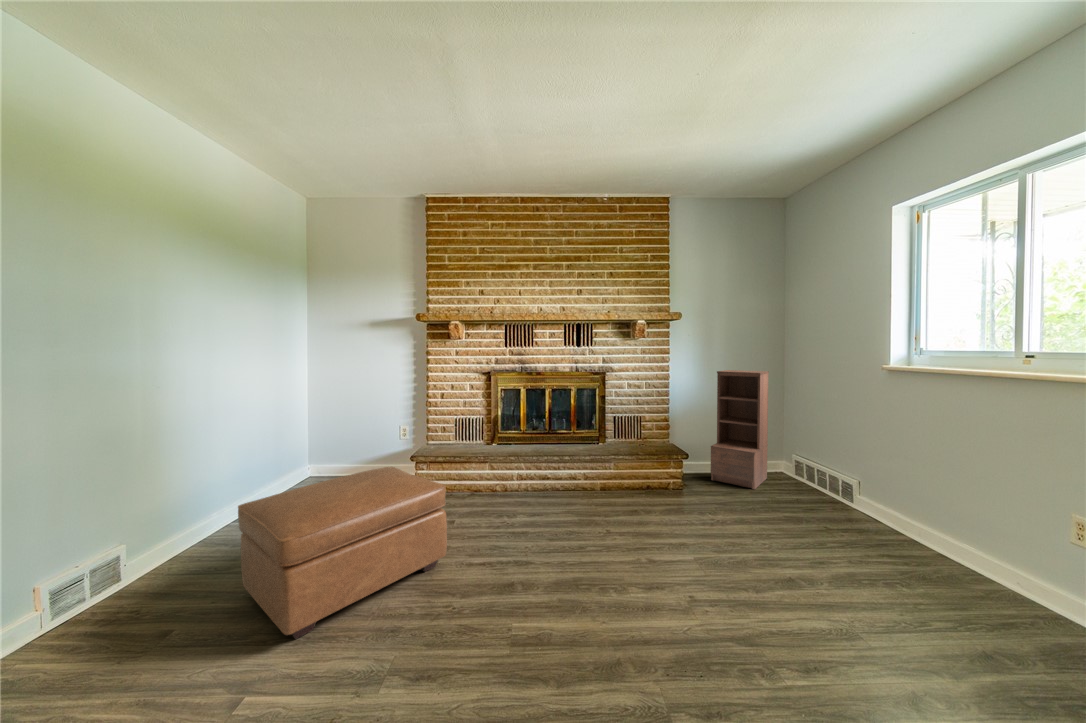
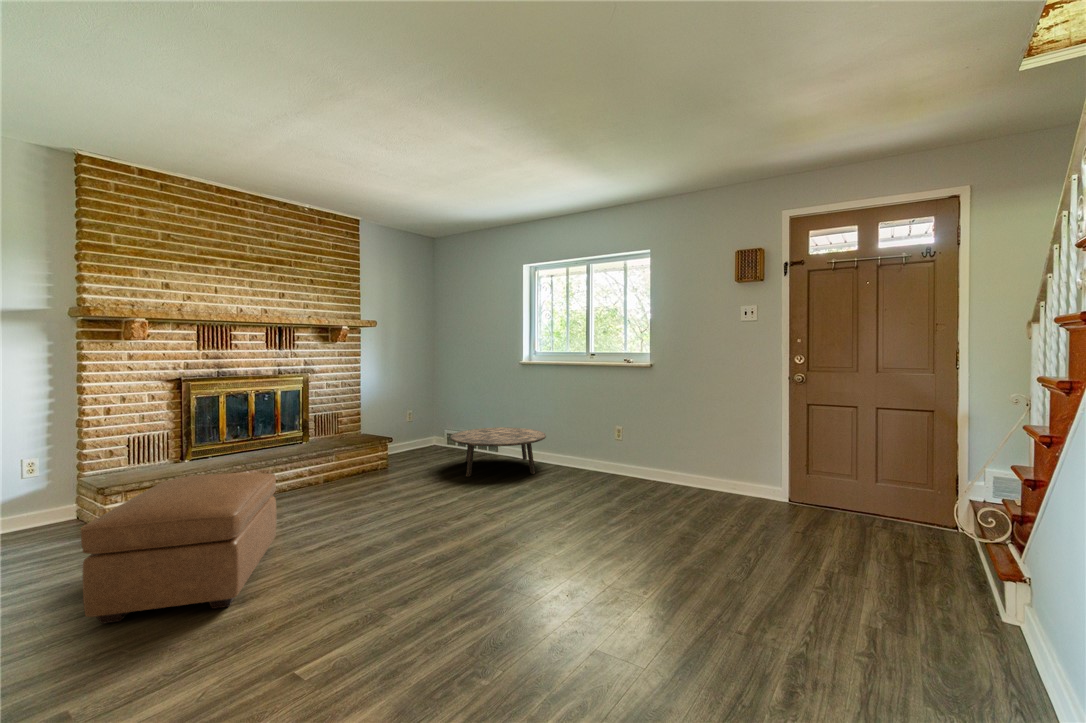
bookshelf: present [711,370,769,489] -> none [398,369,432,457]
coffee table: none [754,469,969,597] -> present [450,427,546,477]

